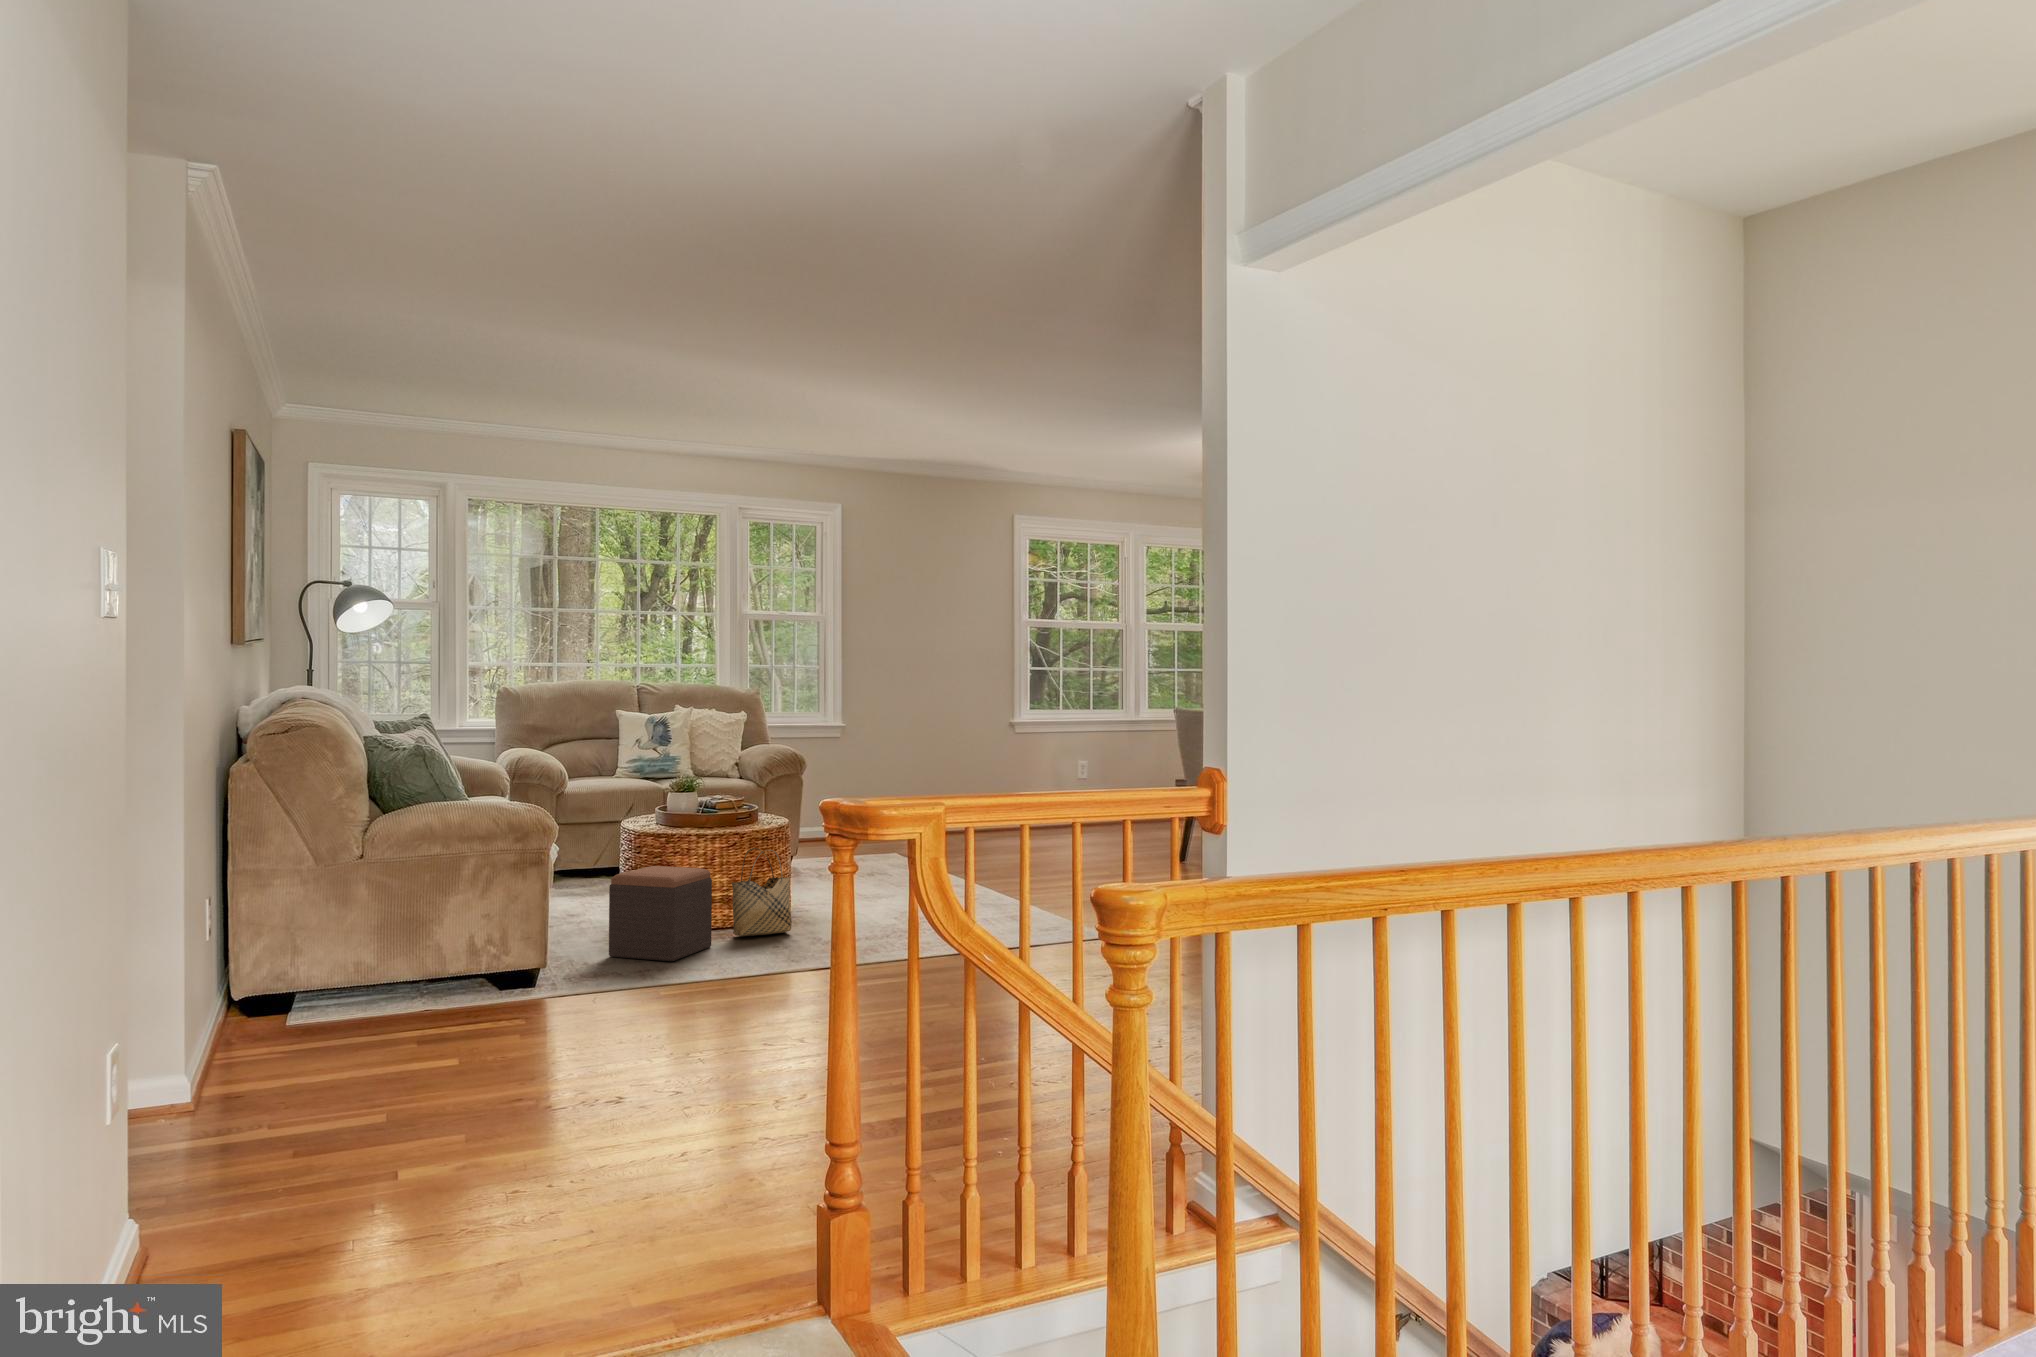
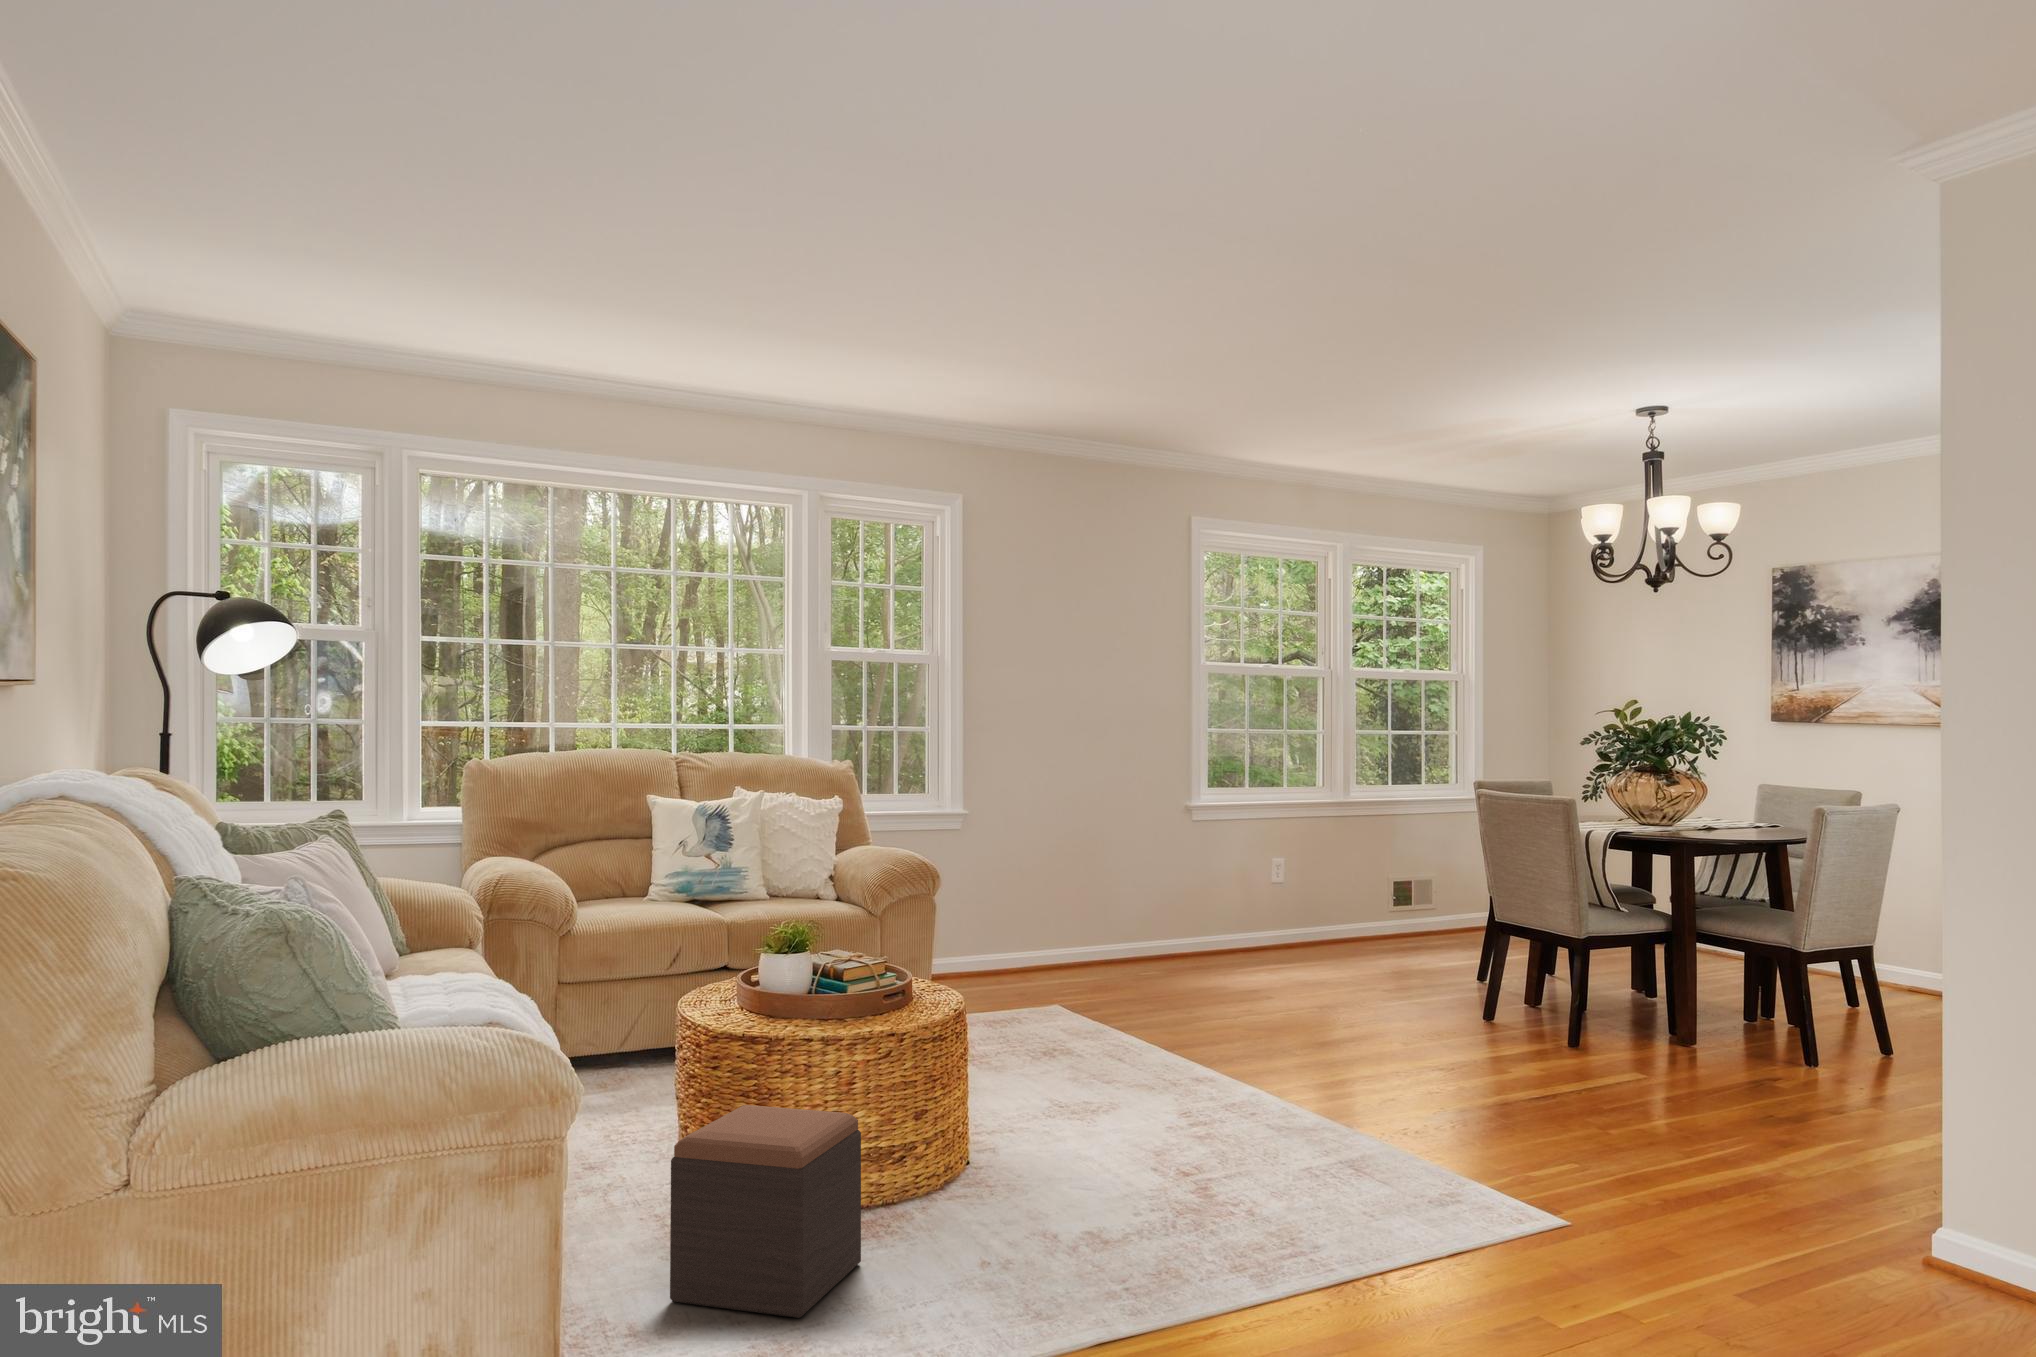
woven basket: present [731,848,792,936] -> none [888,1057,995,1232]

